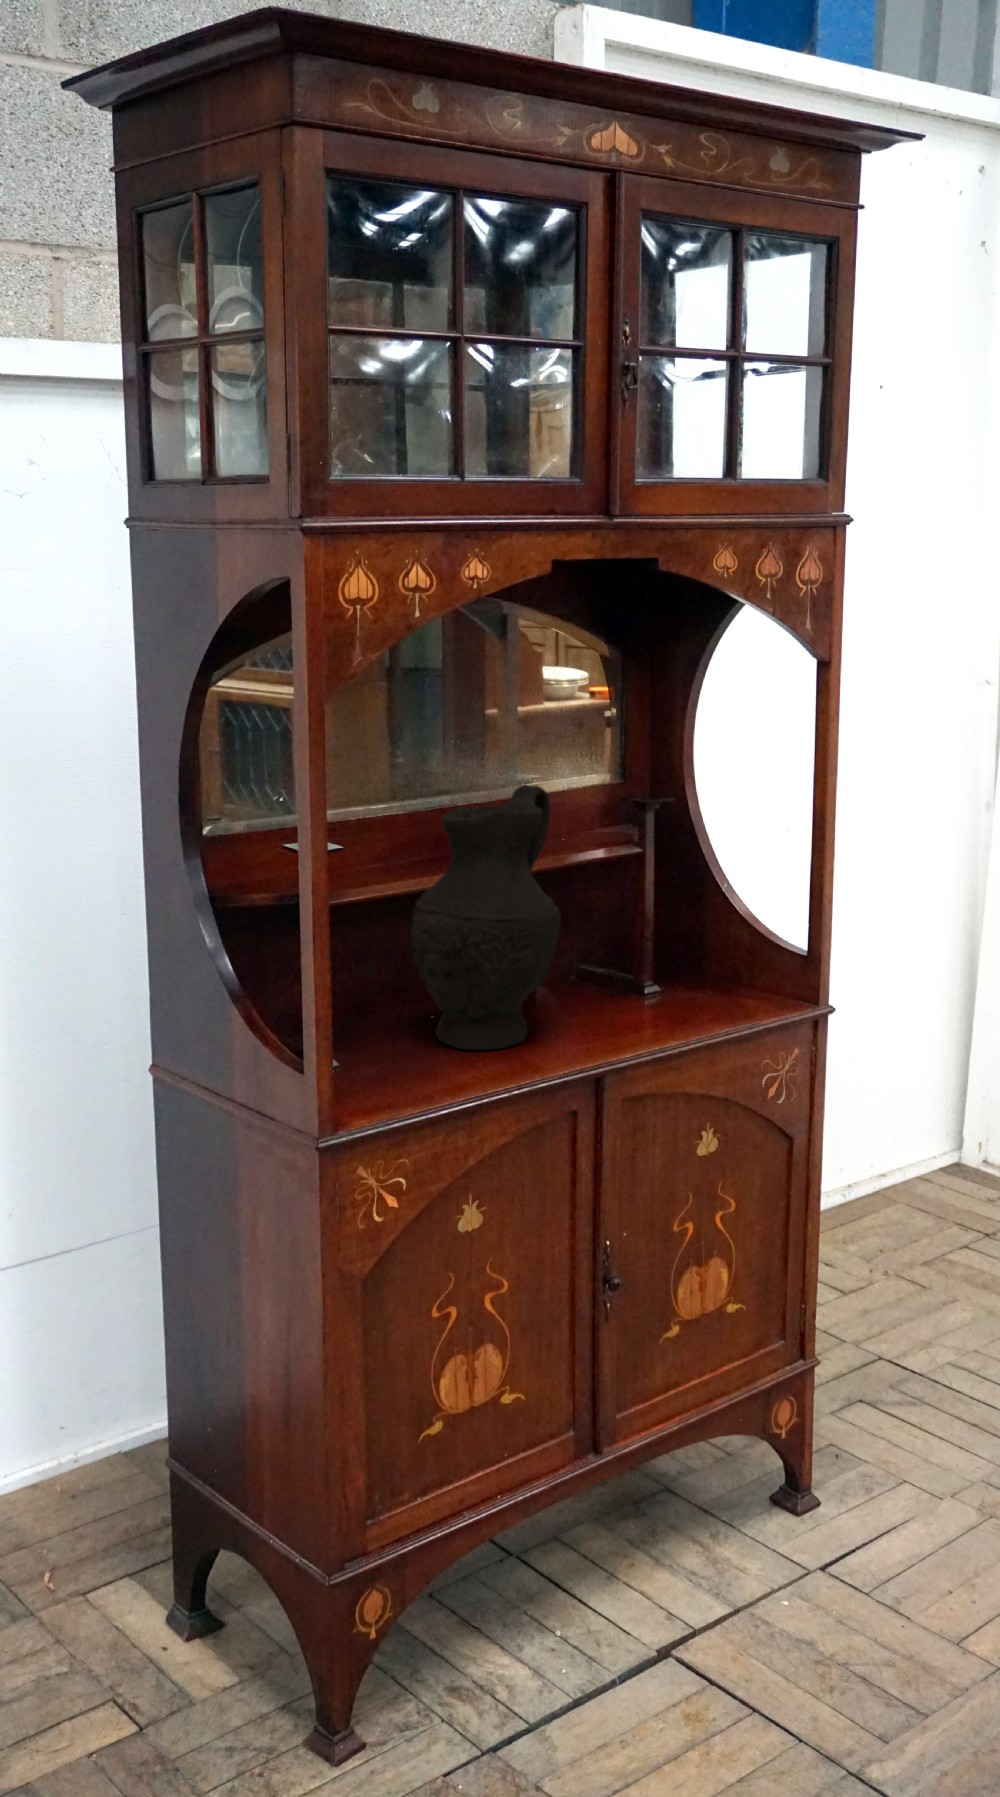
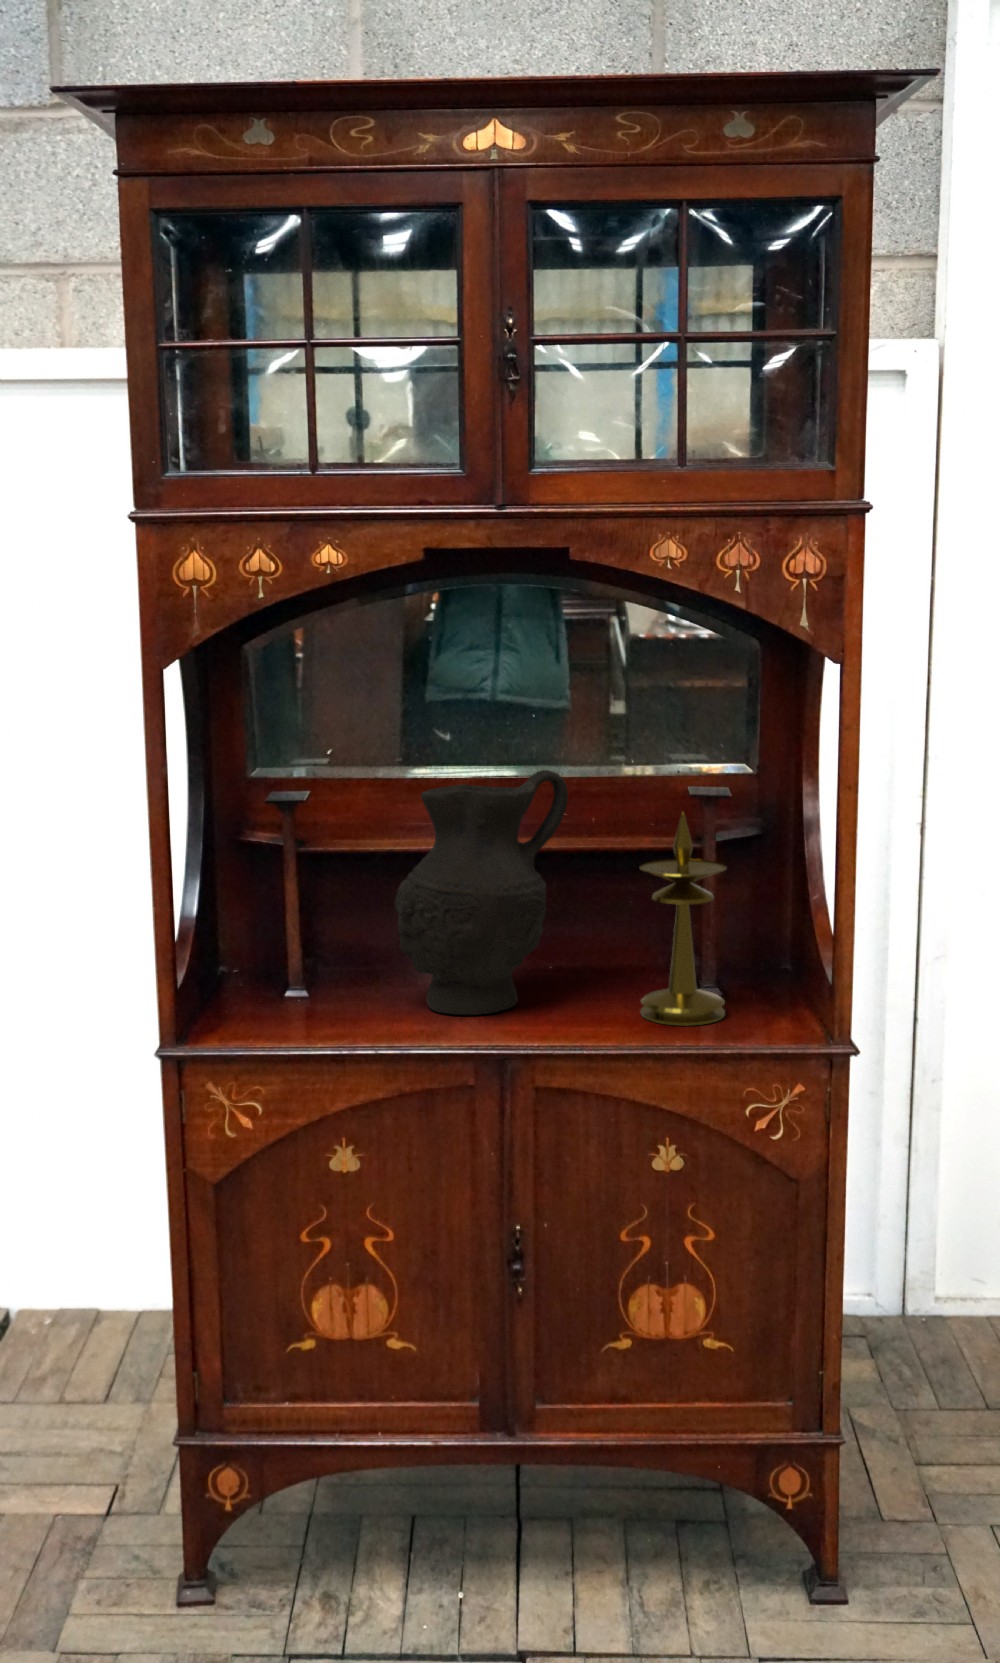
candlestick: none [623,814,709,1021] -> present [640,813,726,1026]

